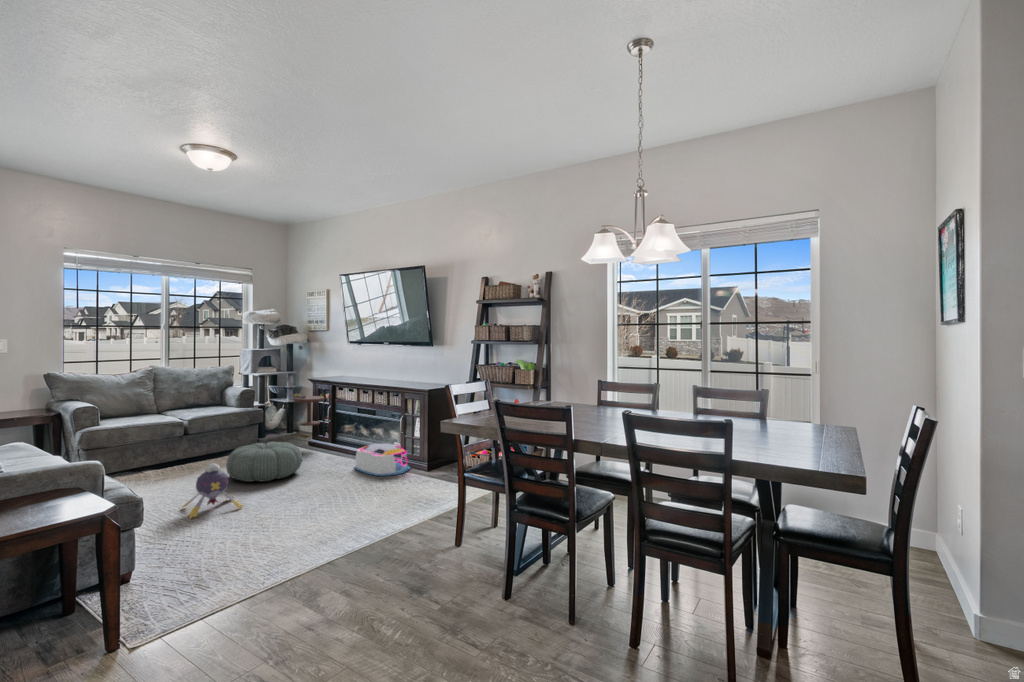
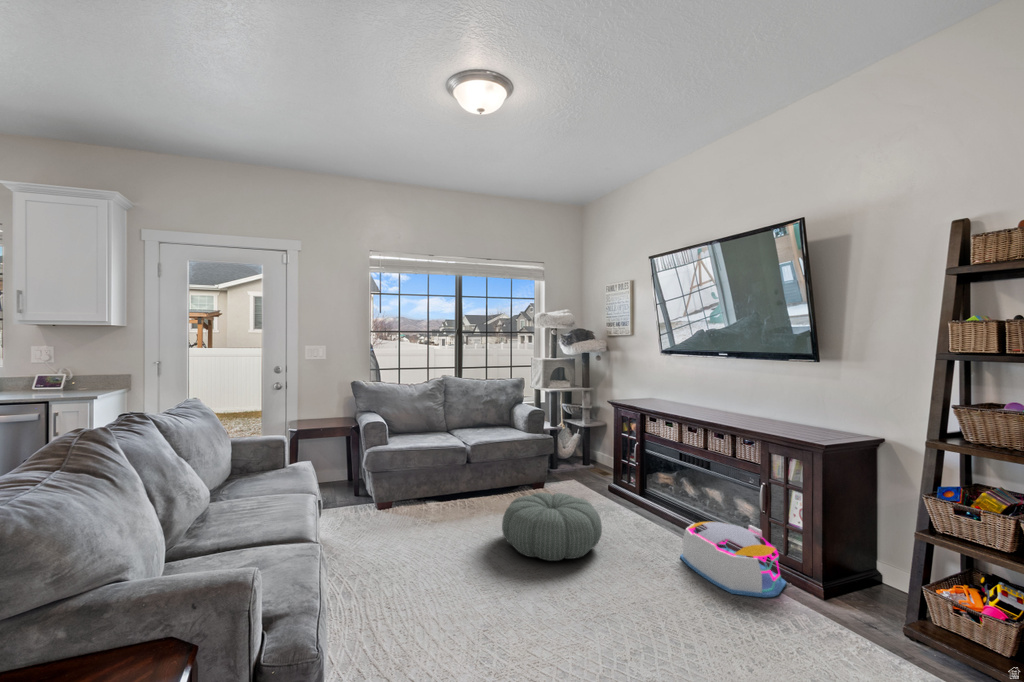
side table: present [294,394,324,426] -> none [590,421,630,498]
plush toy: present [182,464,243,518] -> none [431,542,513,637]

